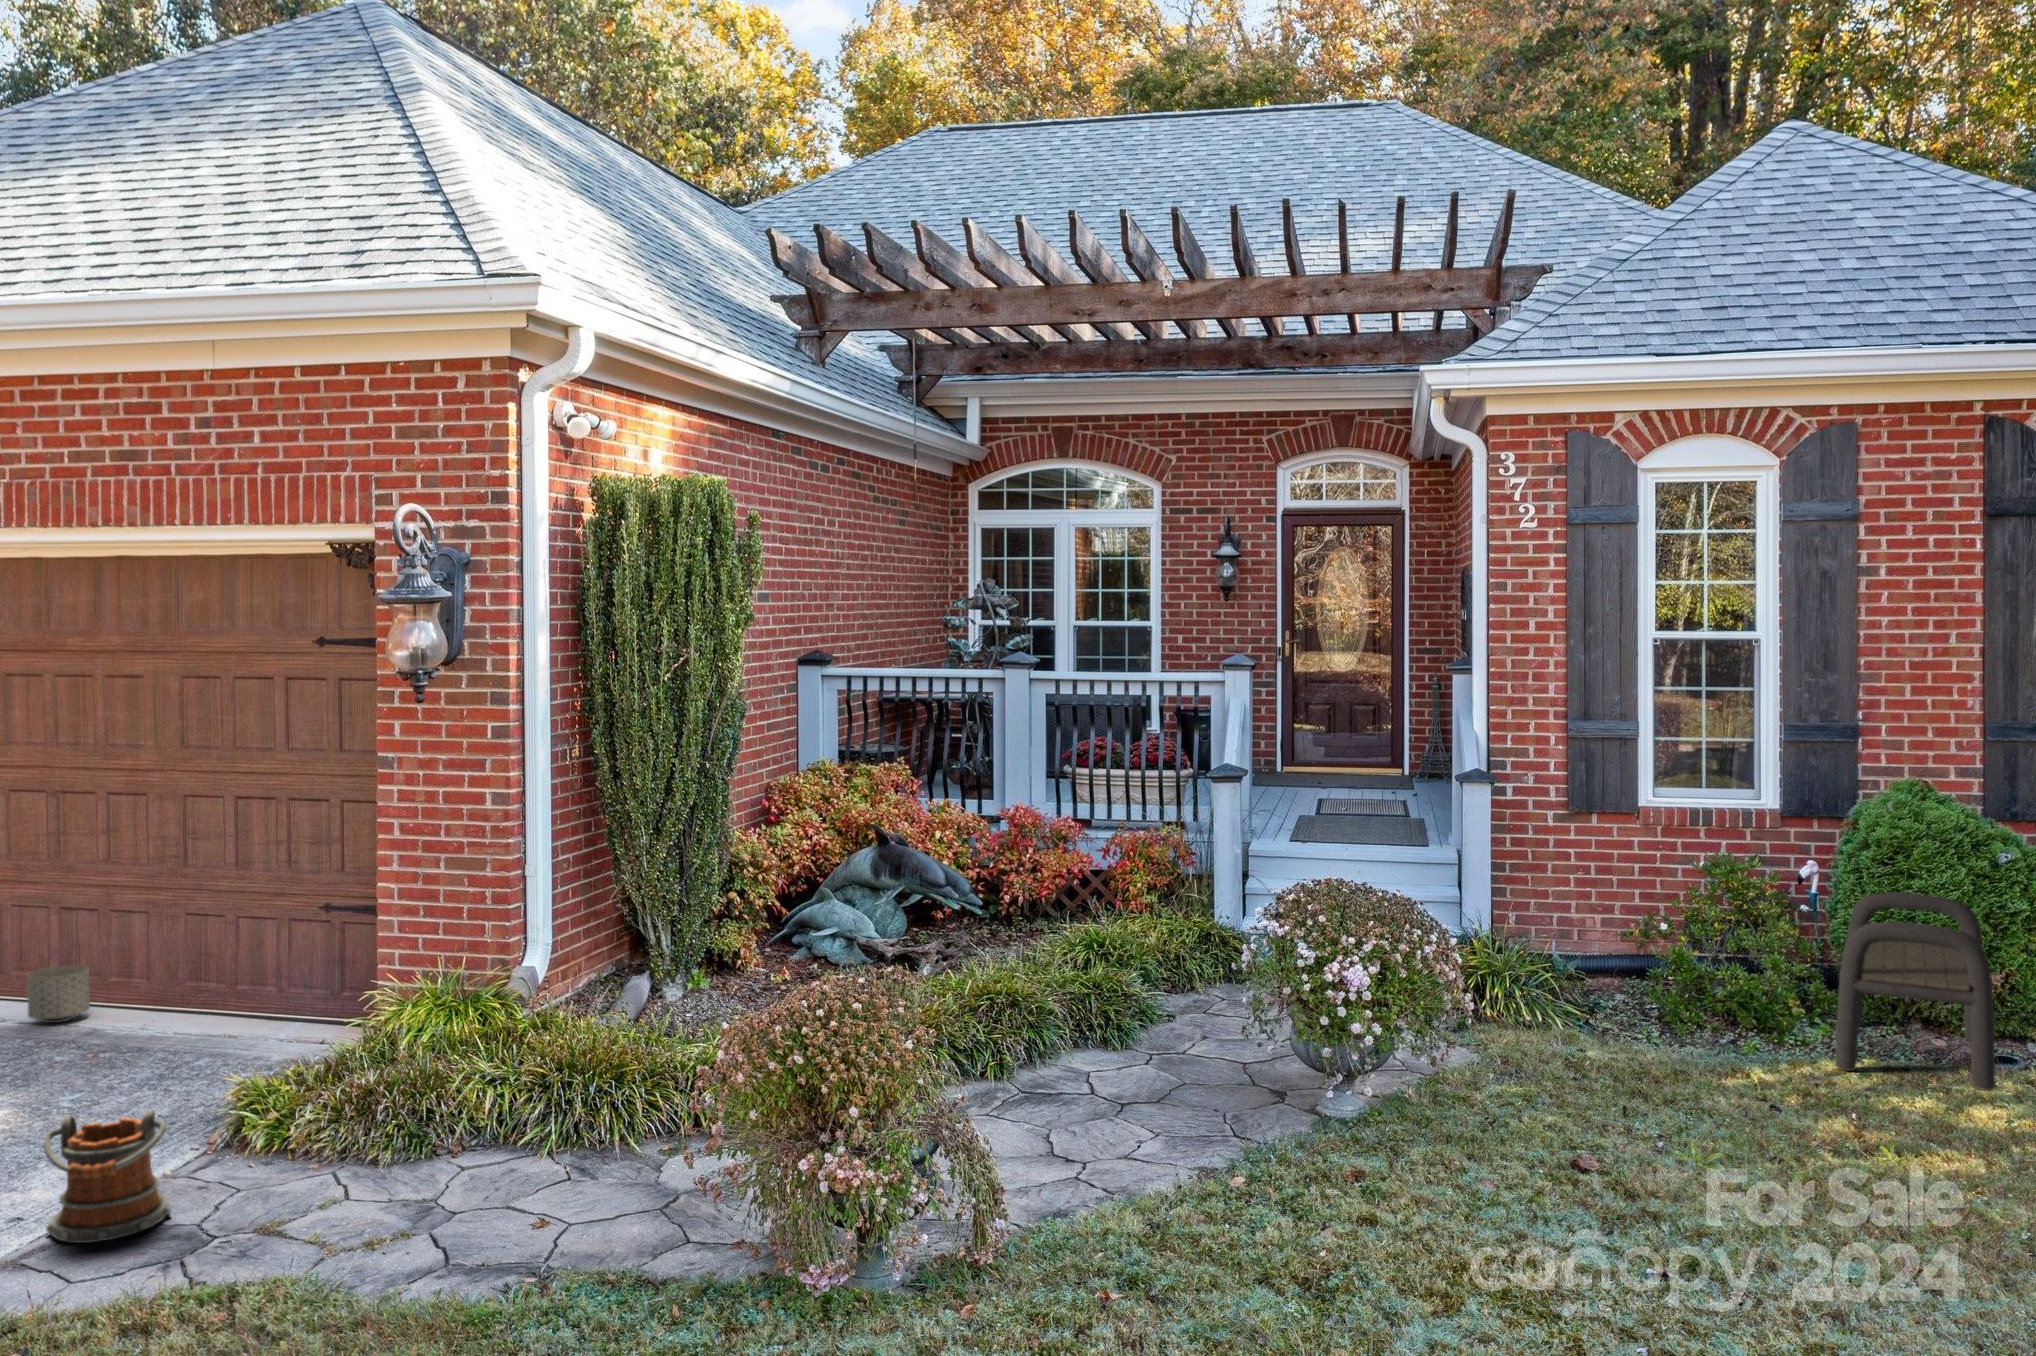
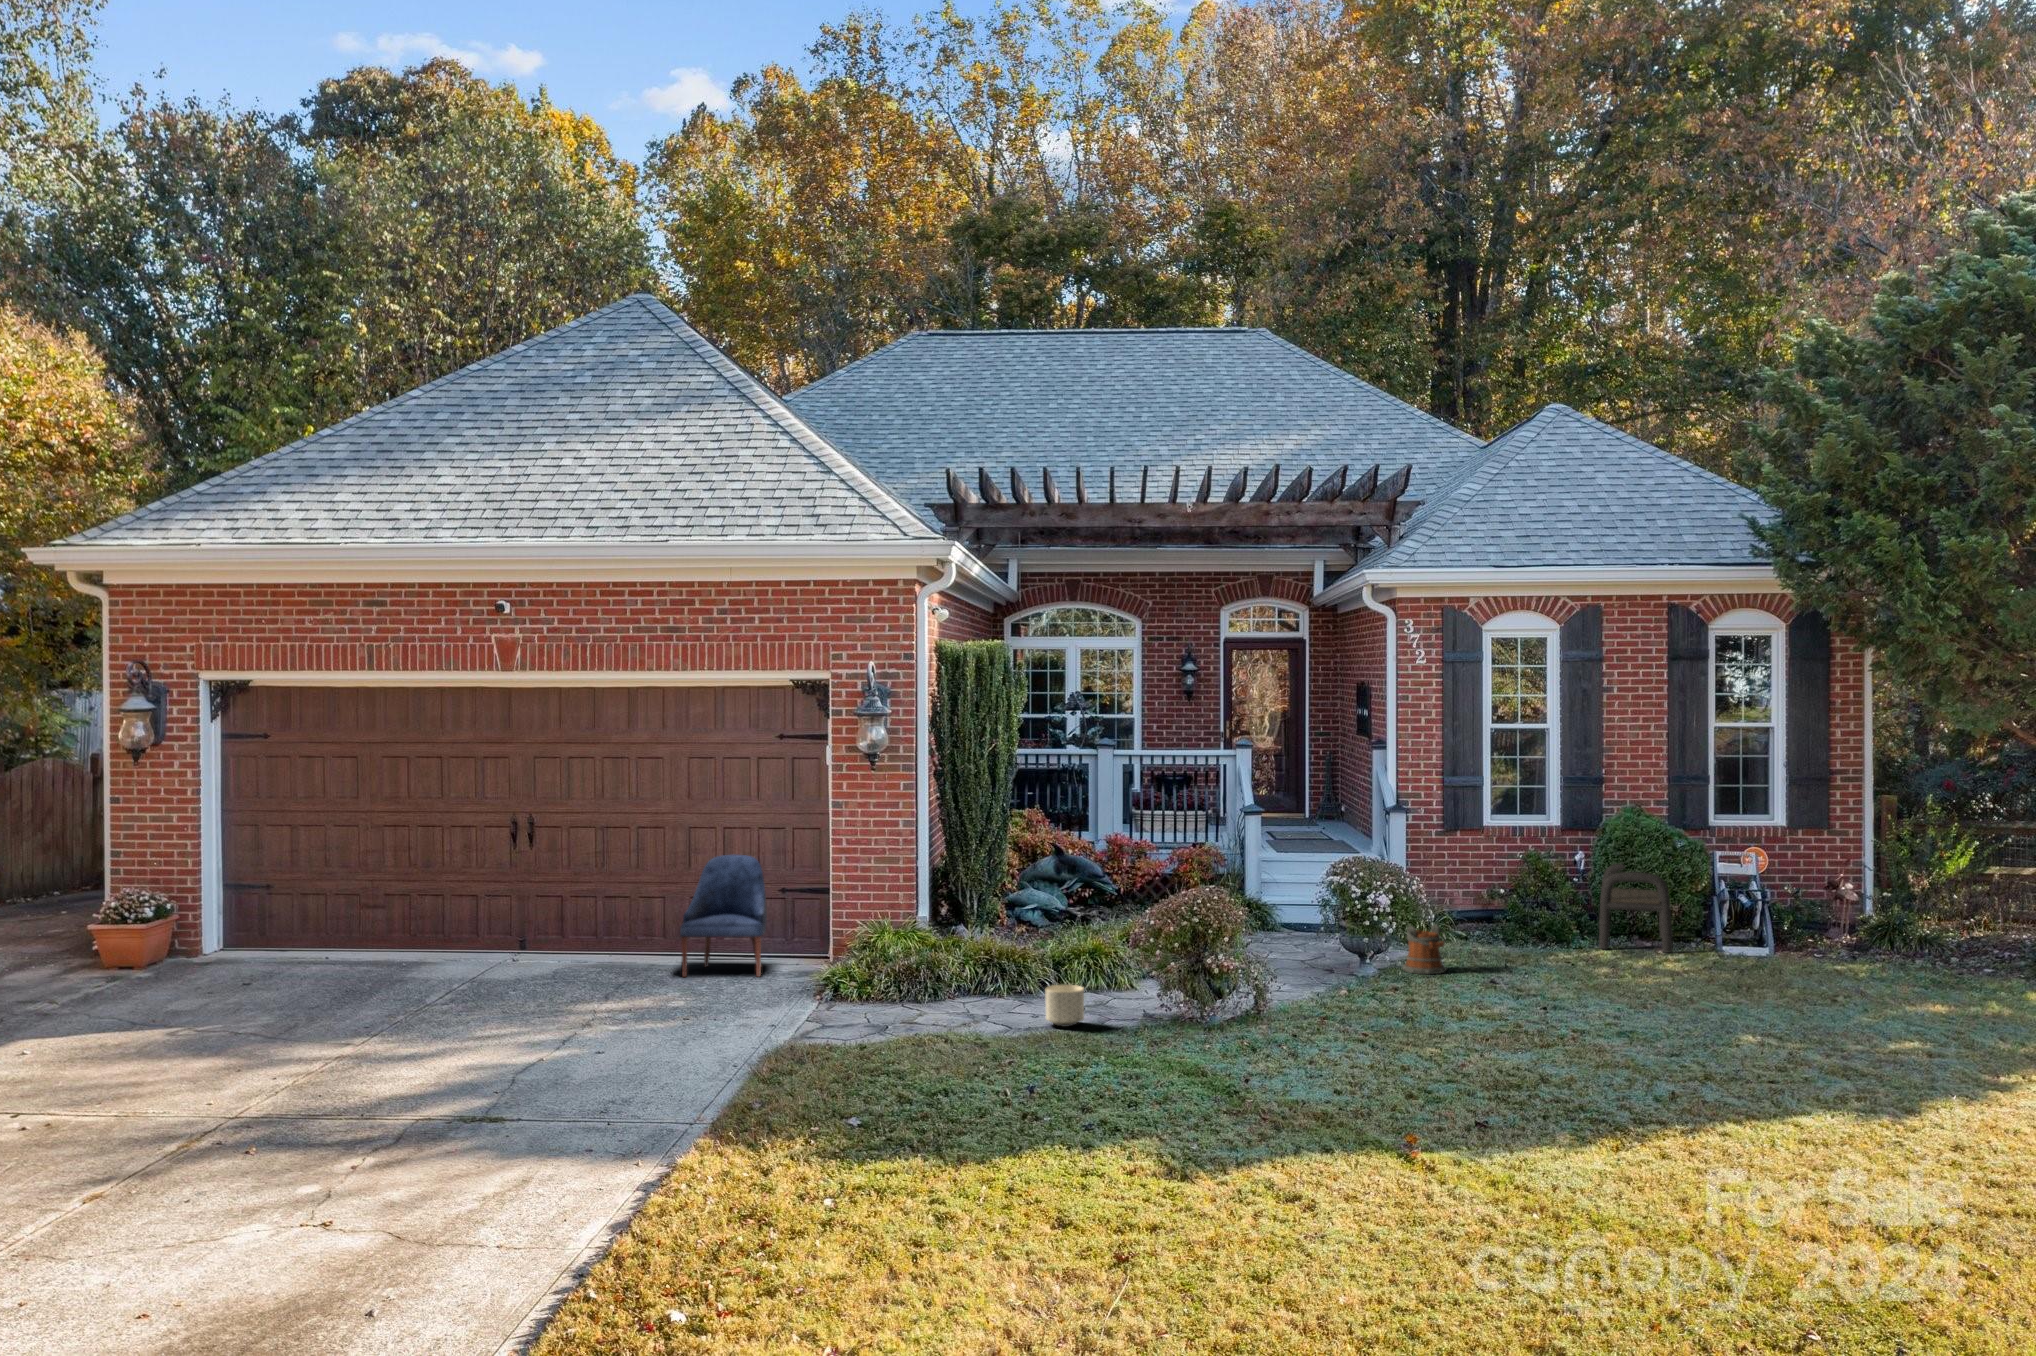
chair: none [101,840,285,1061] -> present [680,854,767,977]
planter: present [27,965,90,1023] -> present [1046,985,1084,1027]
bucket: present [44,1109,171,1243] -> present [1403,925,1447,974]

